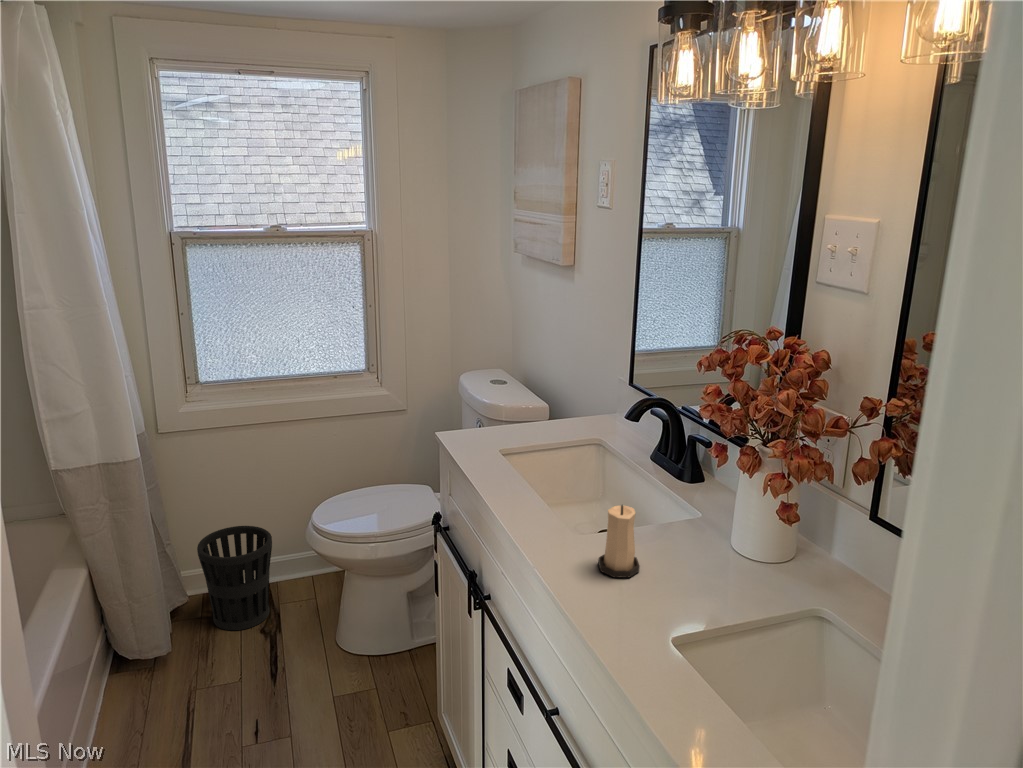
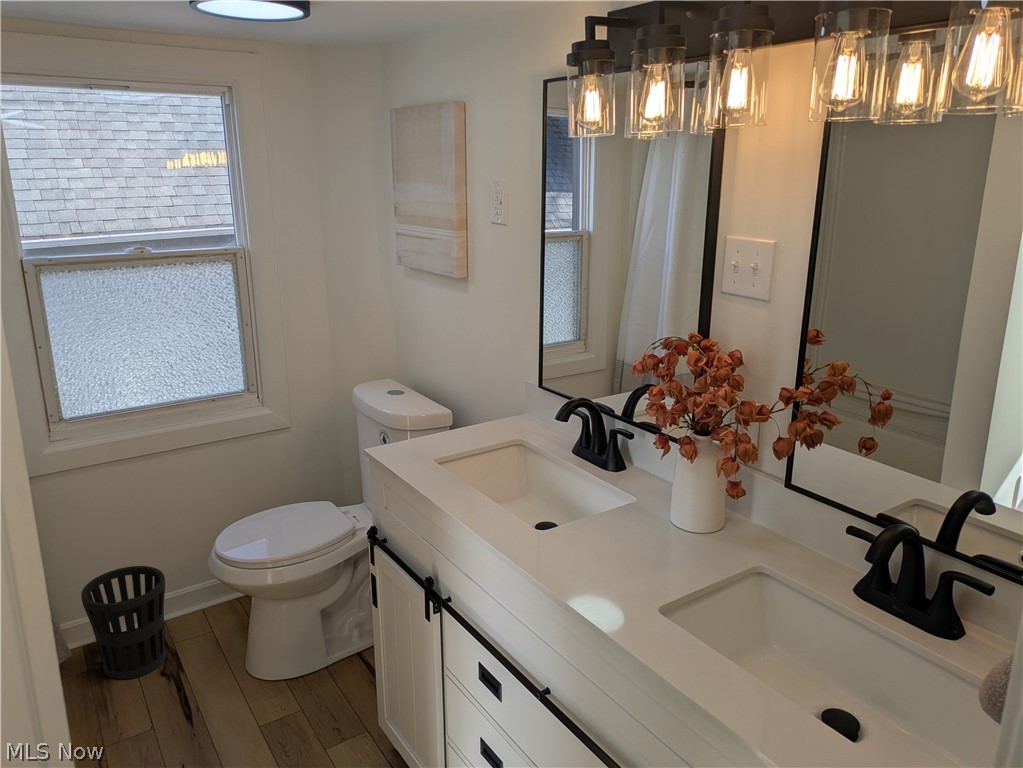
candle: present [598,505,640,577] -> none [568,499,606,565]

